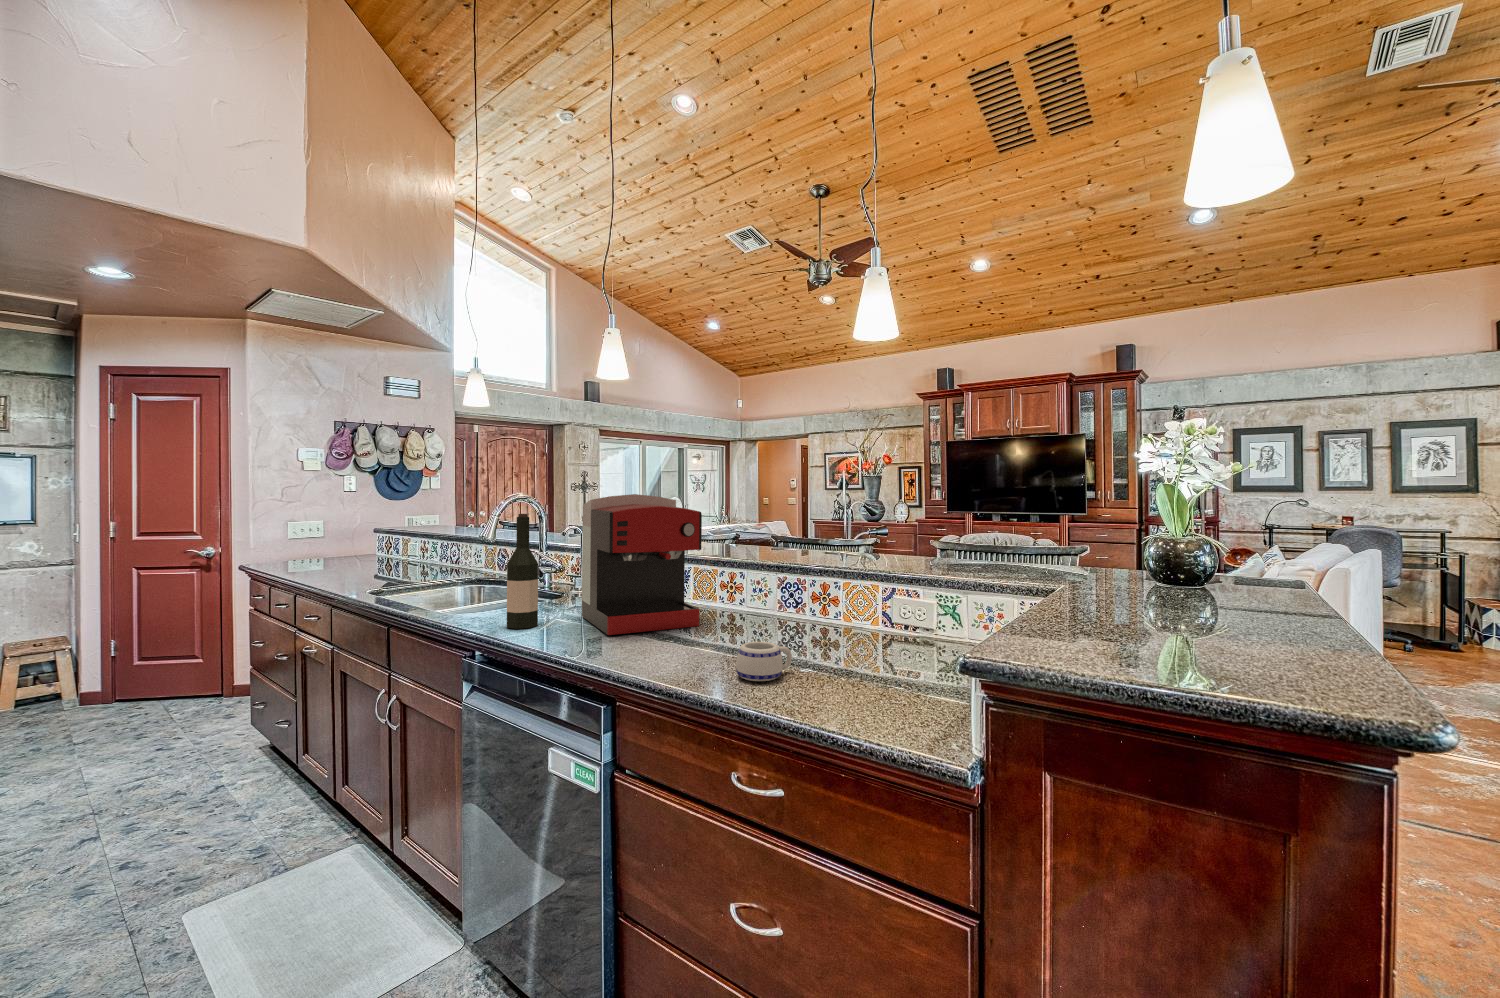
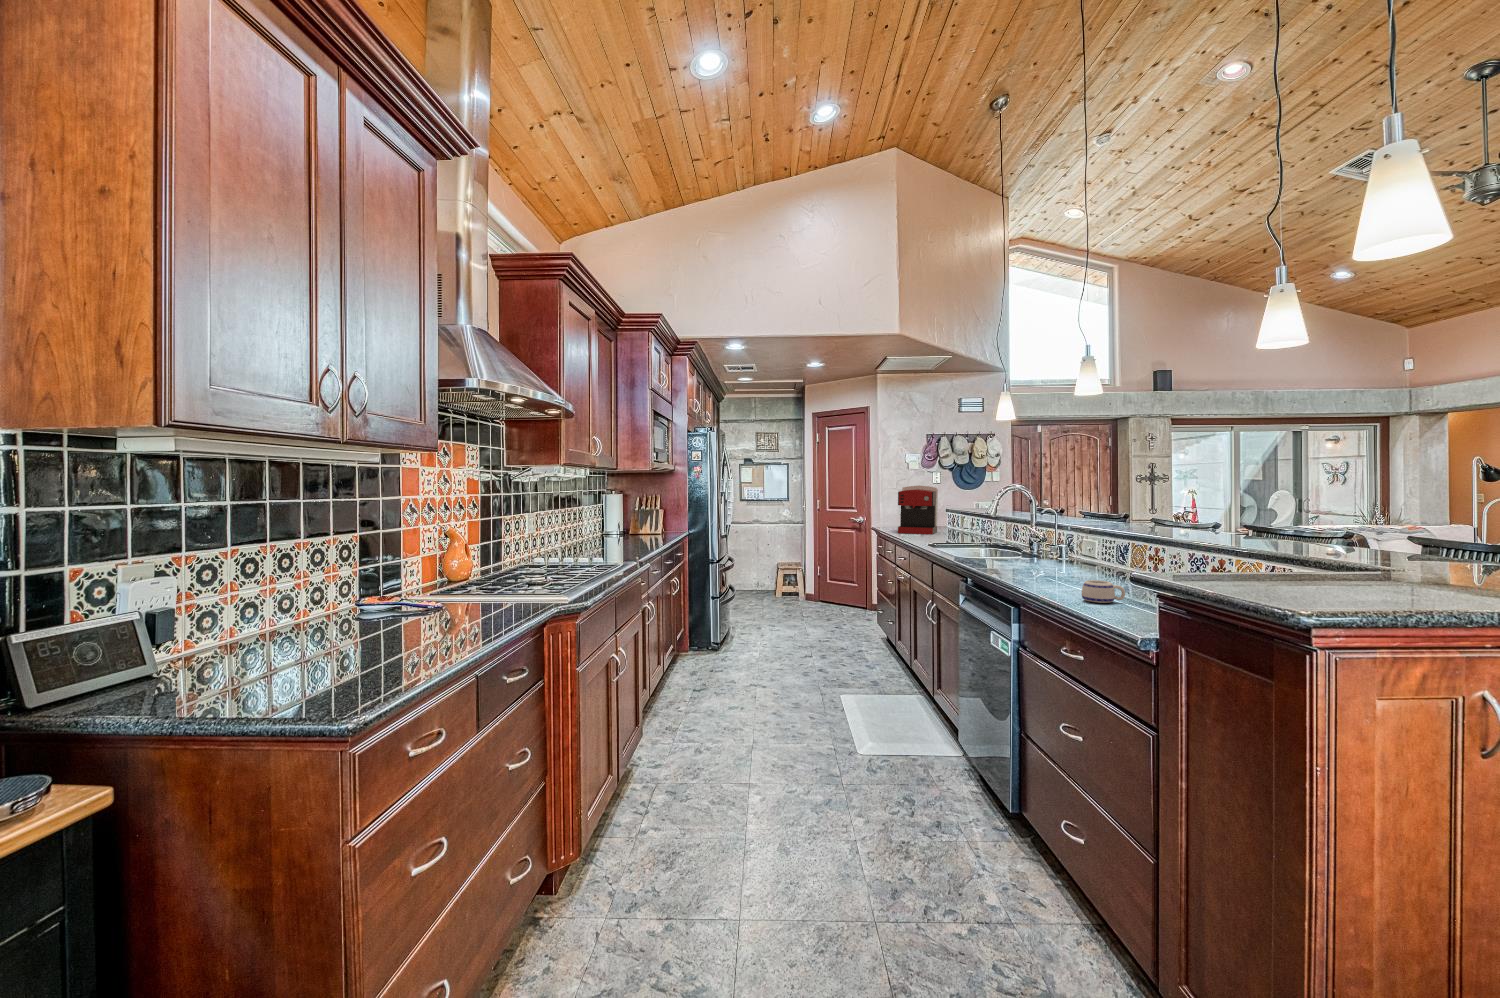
coffee maker: present [582,494,702,635] -> present [898,485,938,534]
wine bottle: present [507,514,538,629] -> none [983,499,1004,569]

